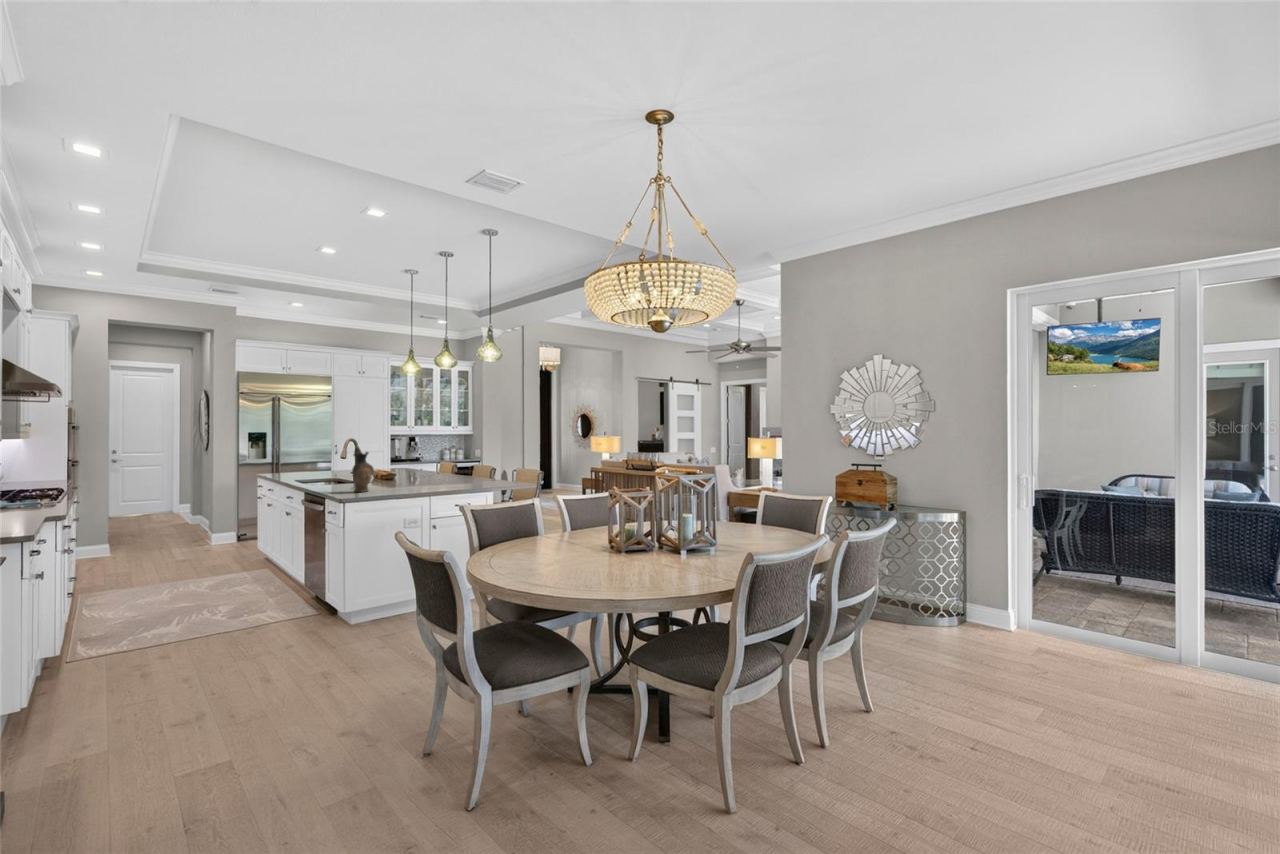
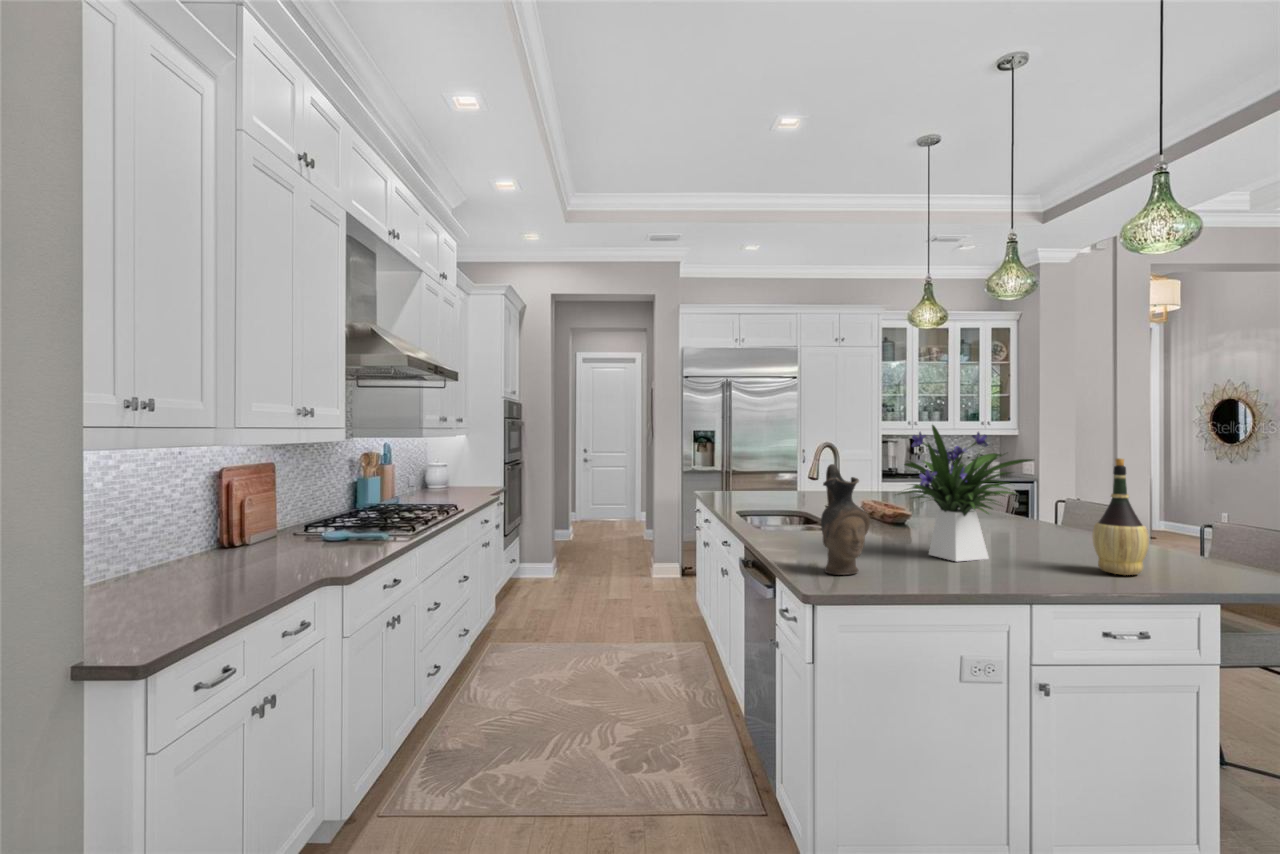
flower arrangement: none [384,430,440,485] -> present [900,425,1033,561]
wine bottle: none [458,442,475,483] -> present [1092,458,1149,575]

